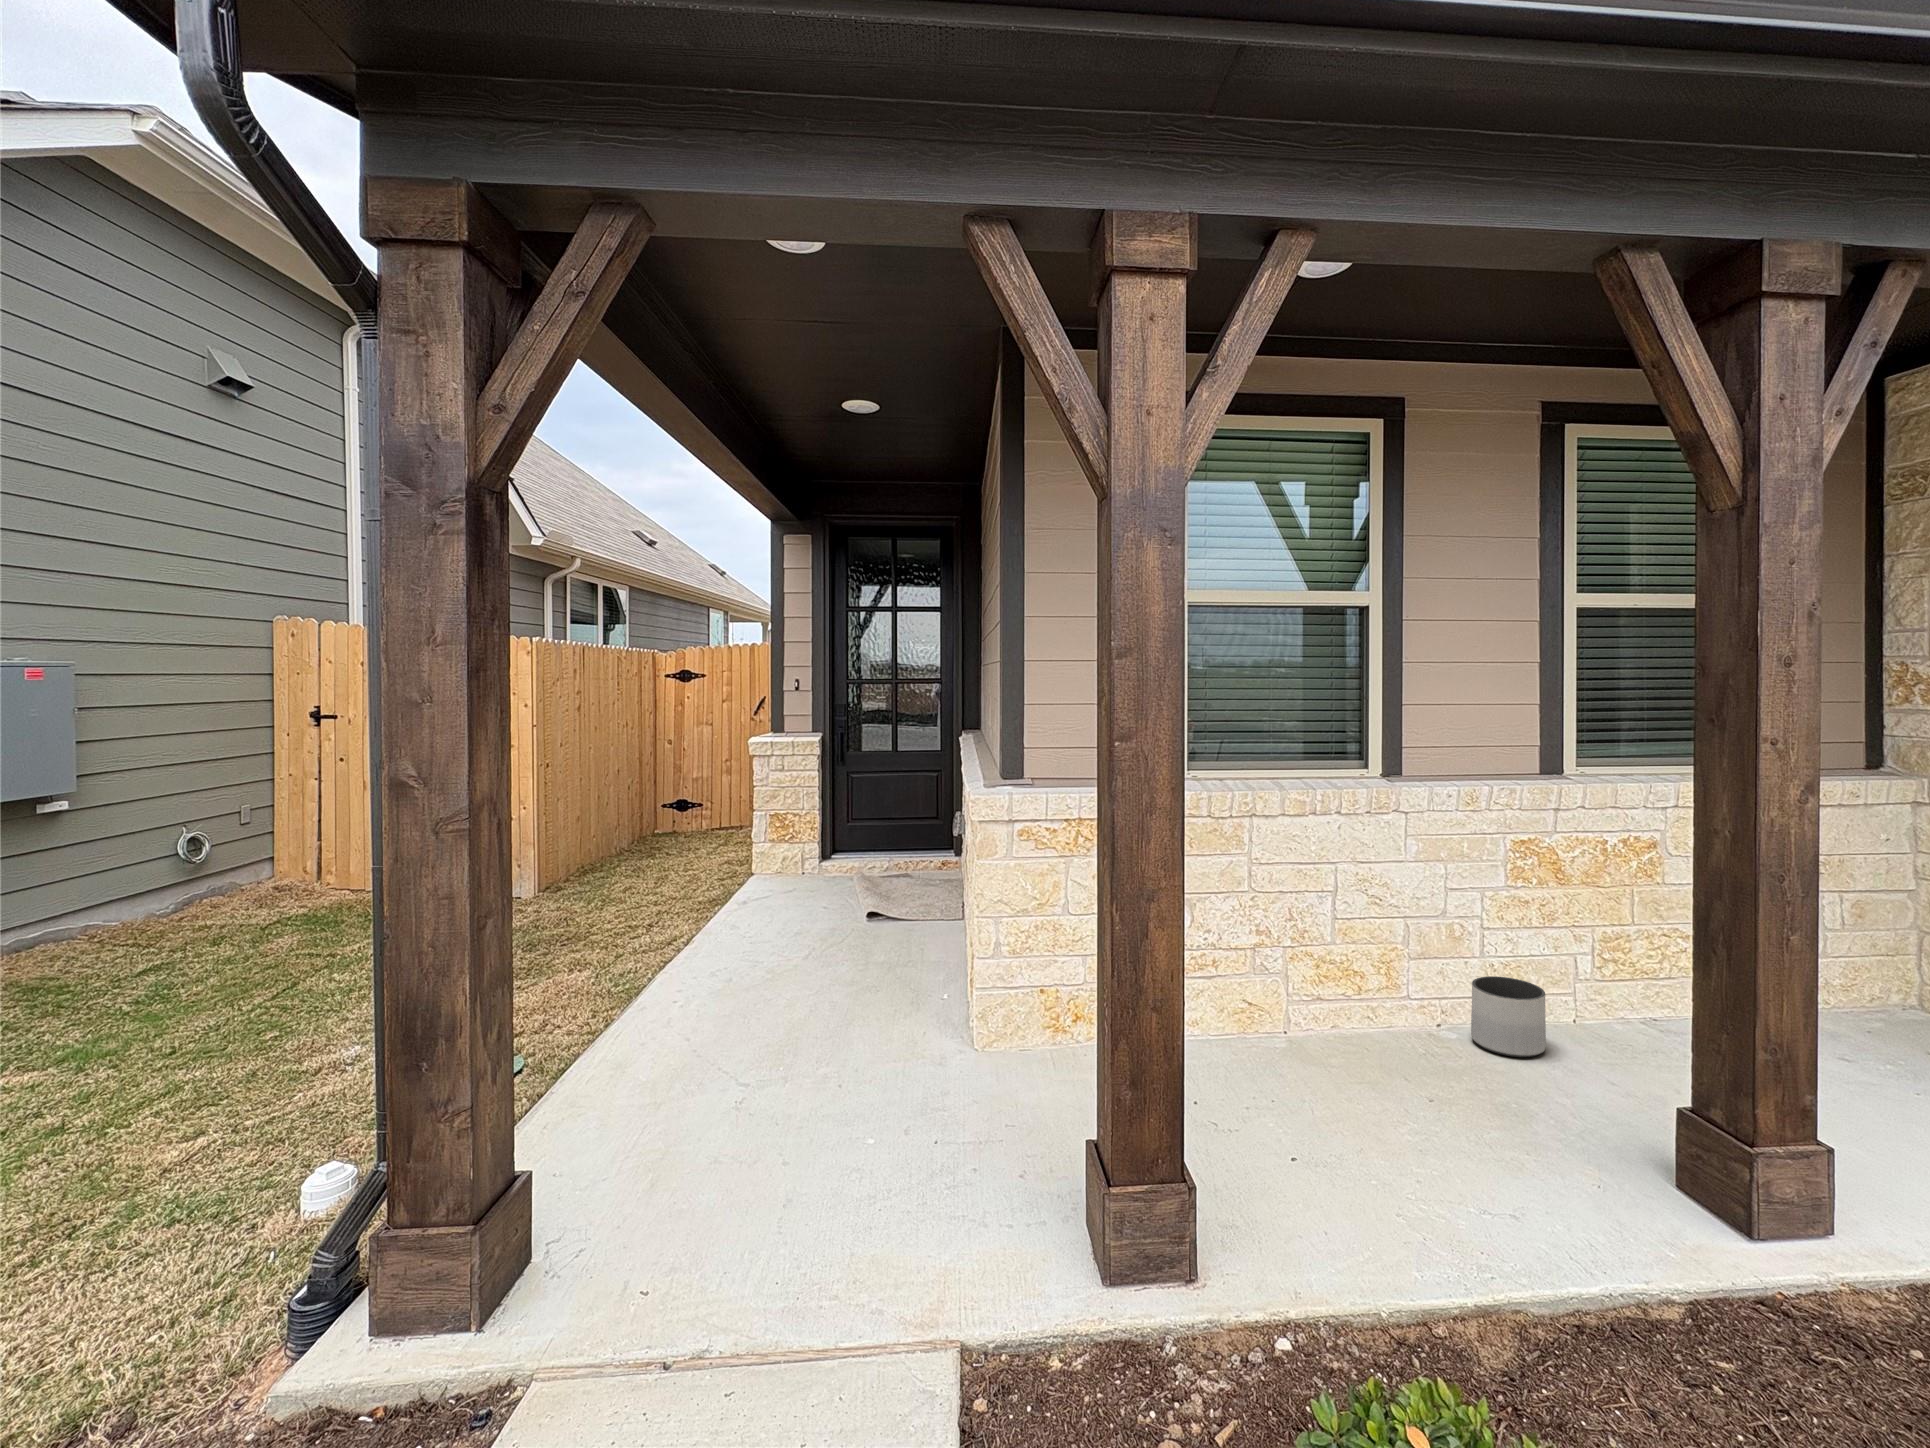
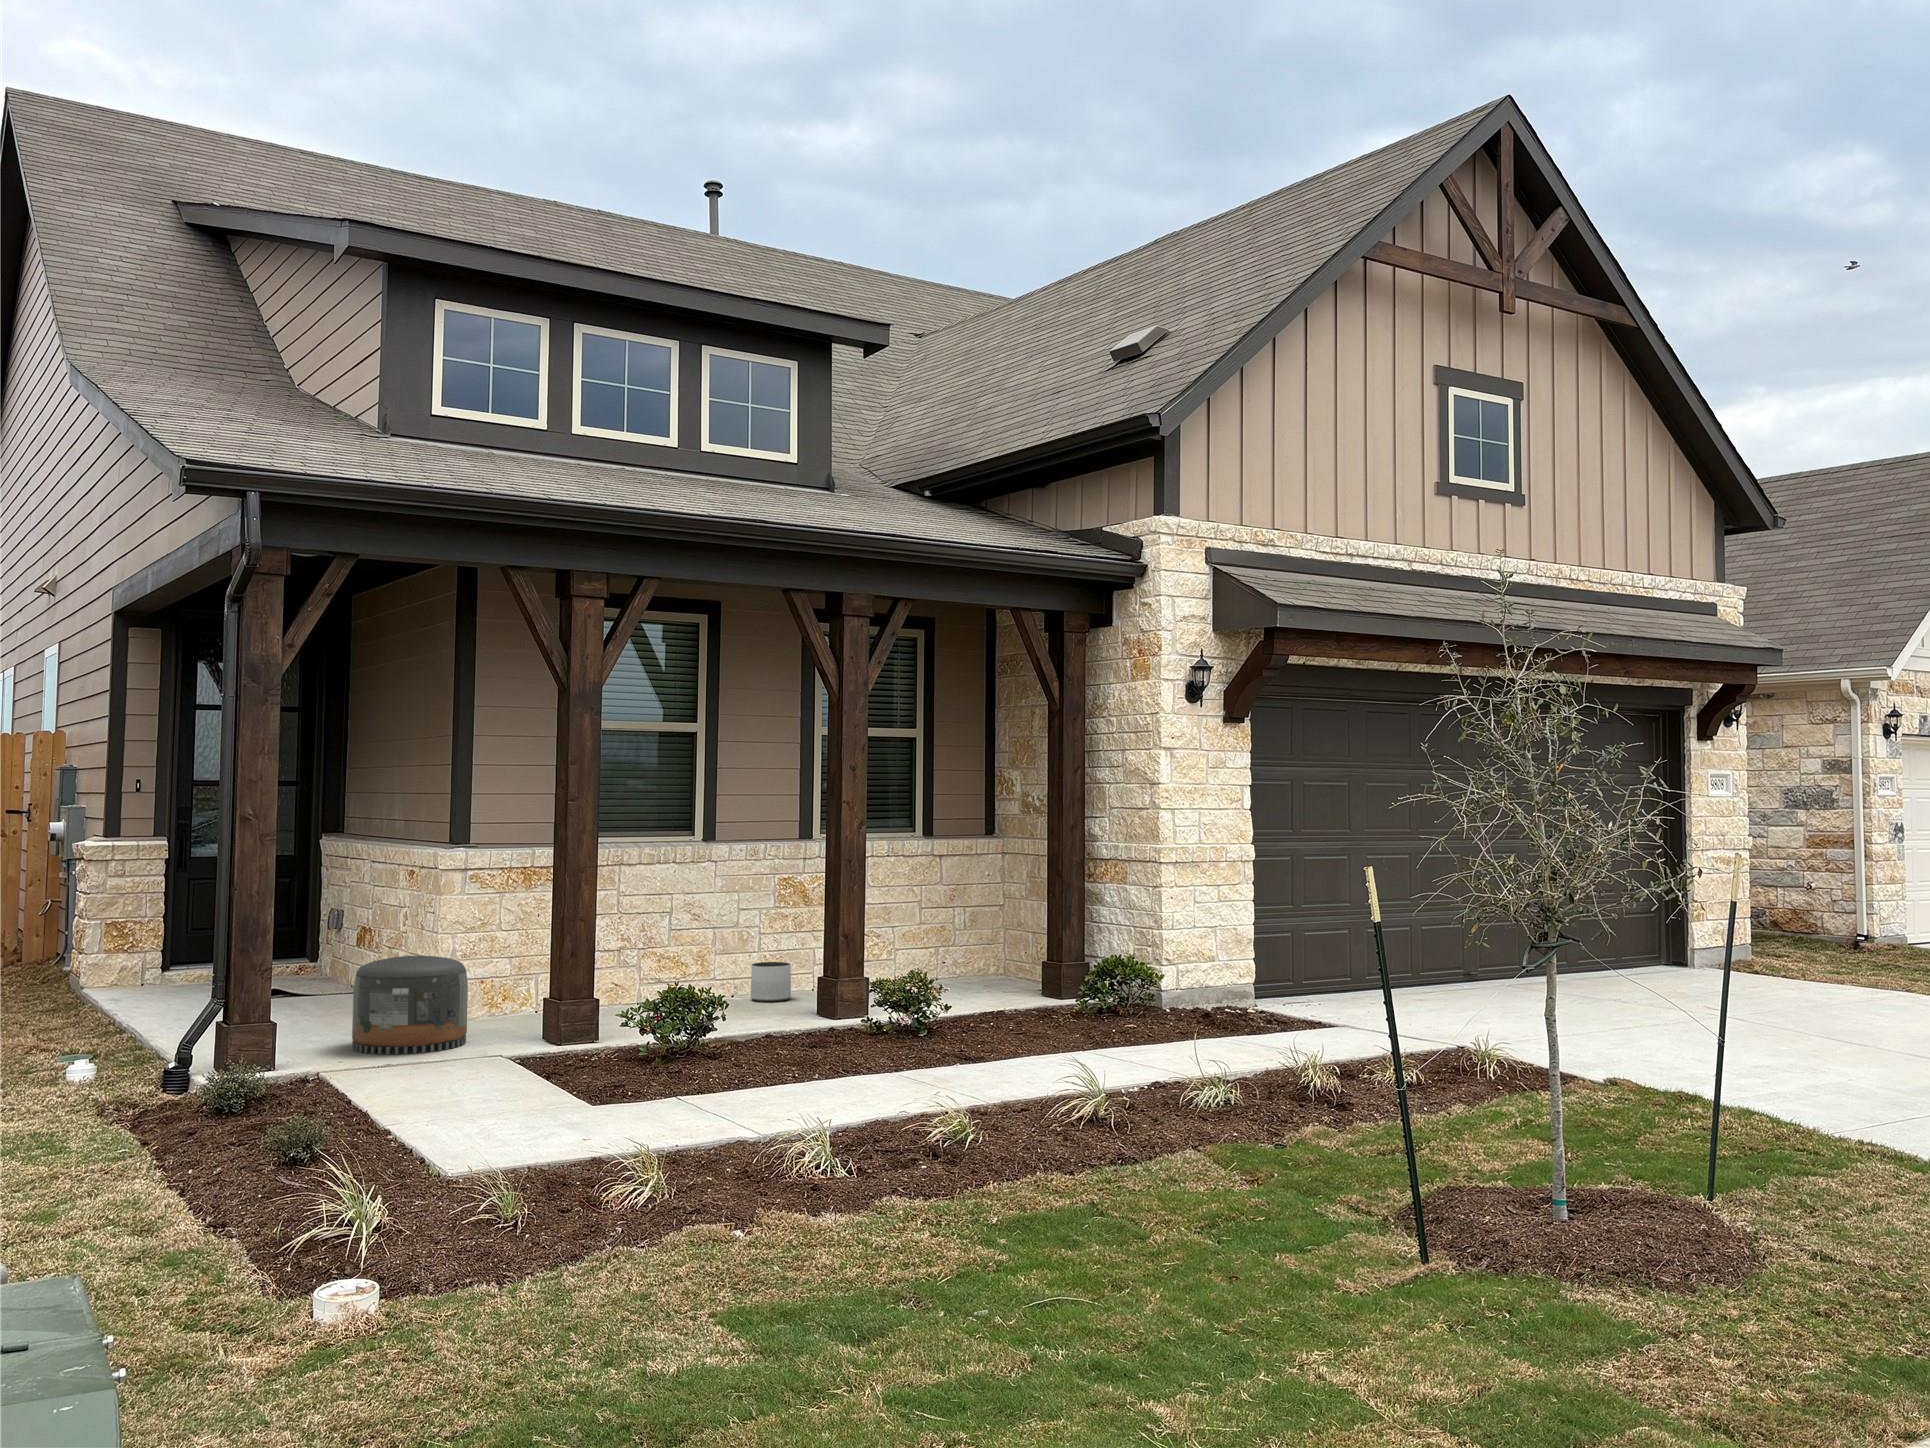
pouf: none [790,979,976,1196] -> present [352,956,468,1054]

